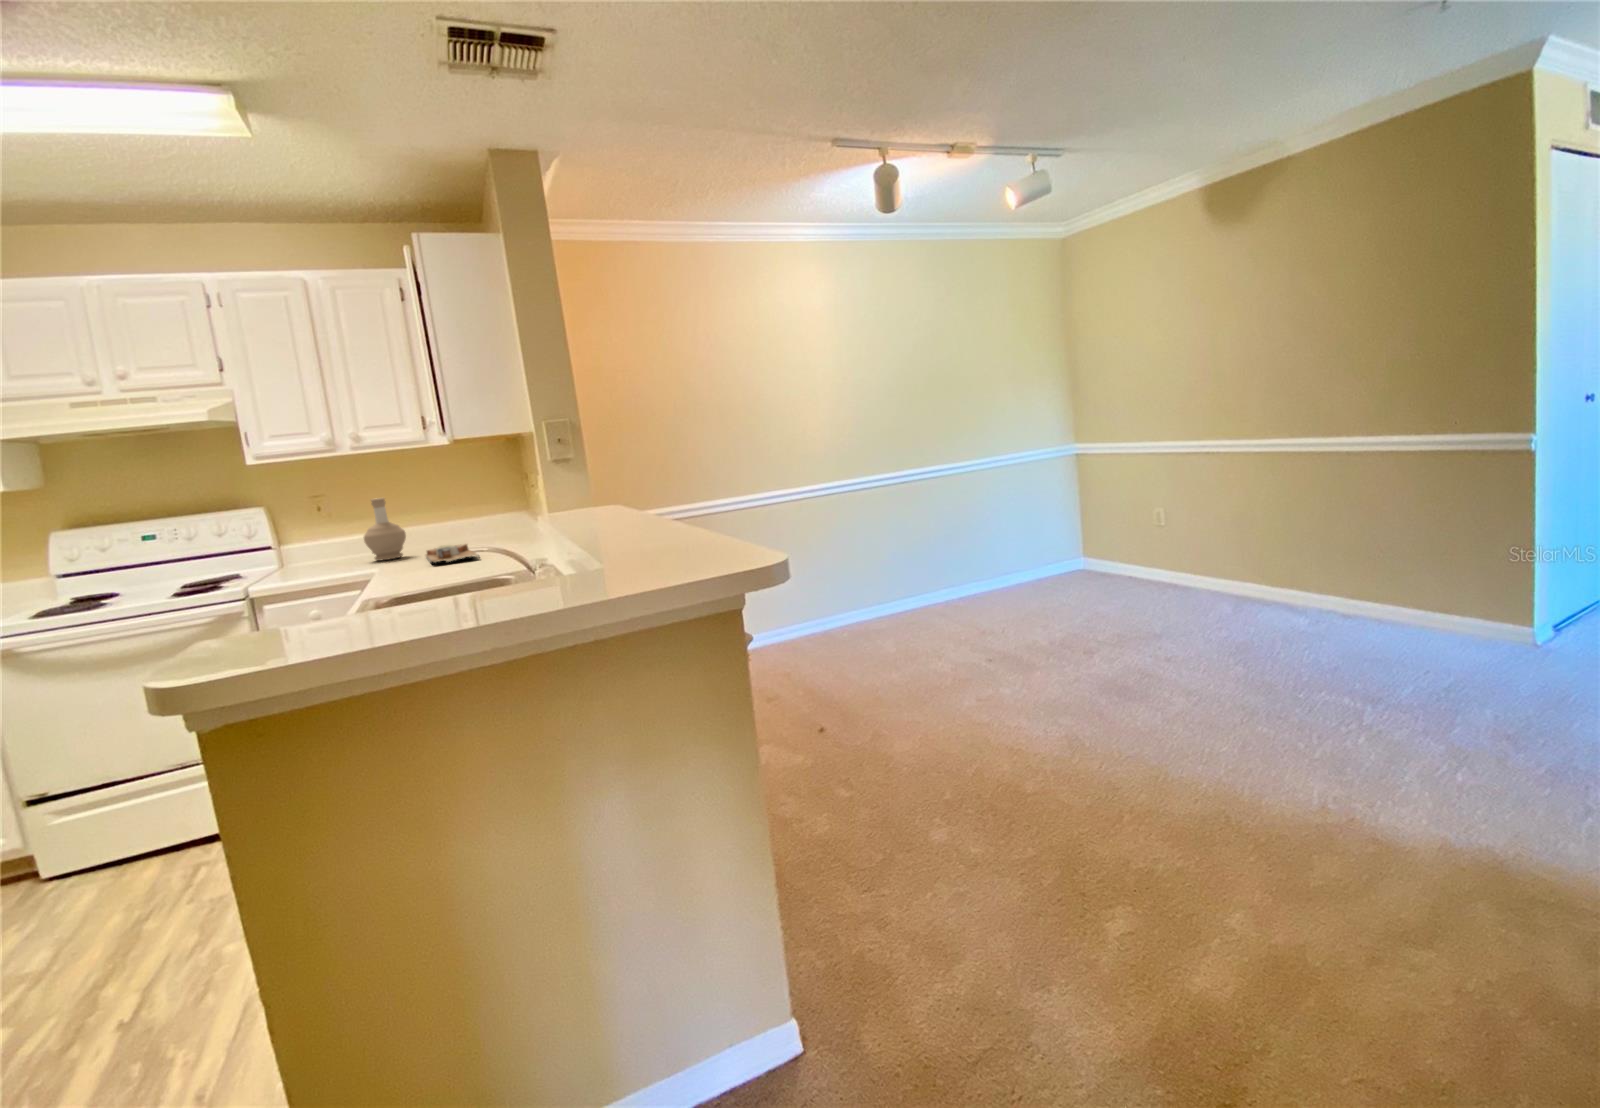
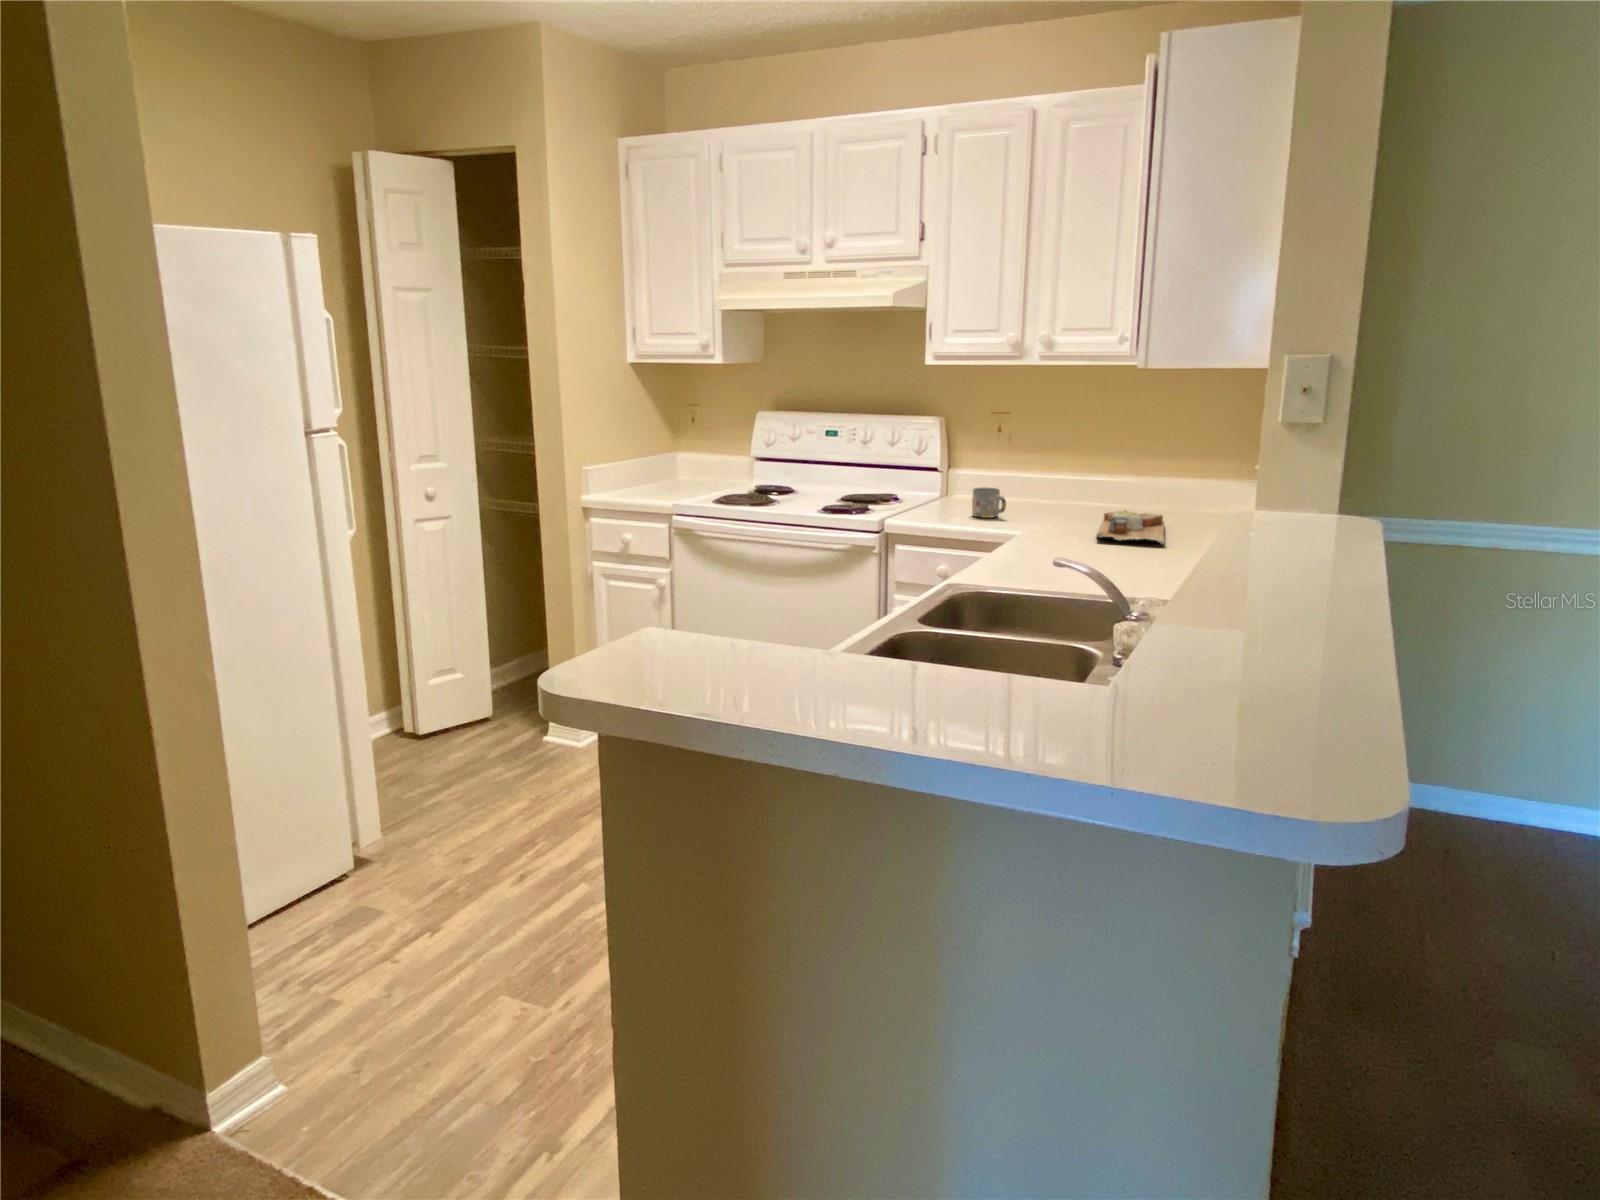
bottle: present [364,498,406,561] -> none [1037,425,1090,513]
mug: none [317,550,349,573] -> present [972,487,1006,518]

